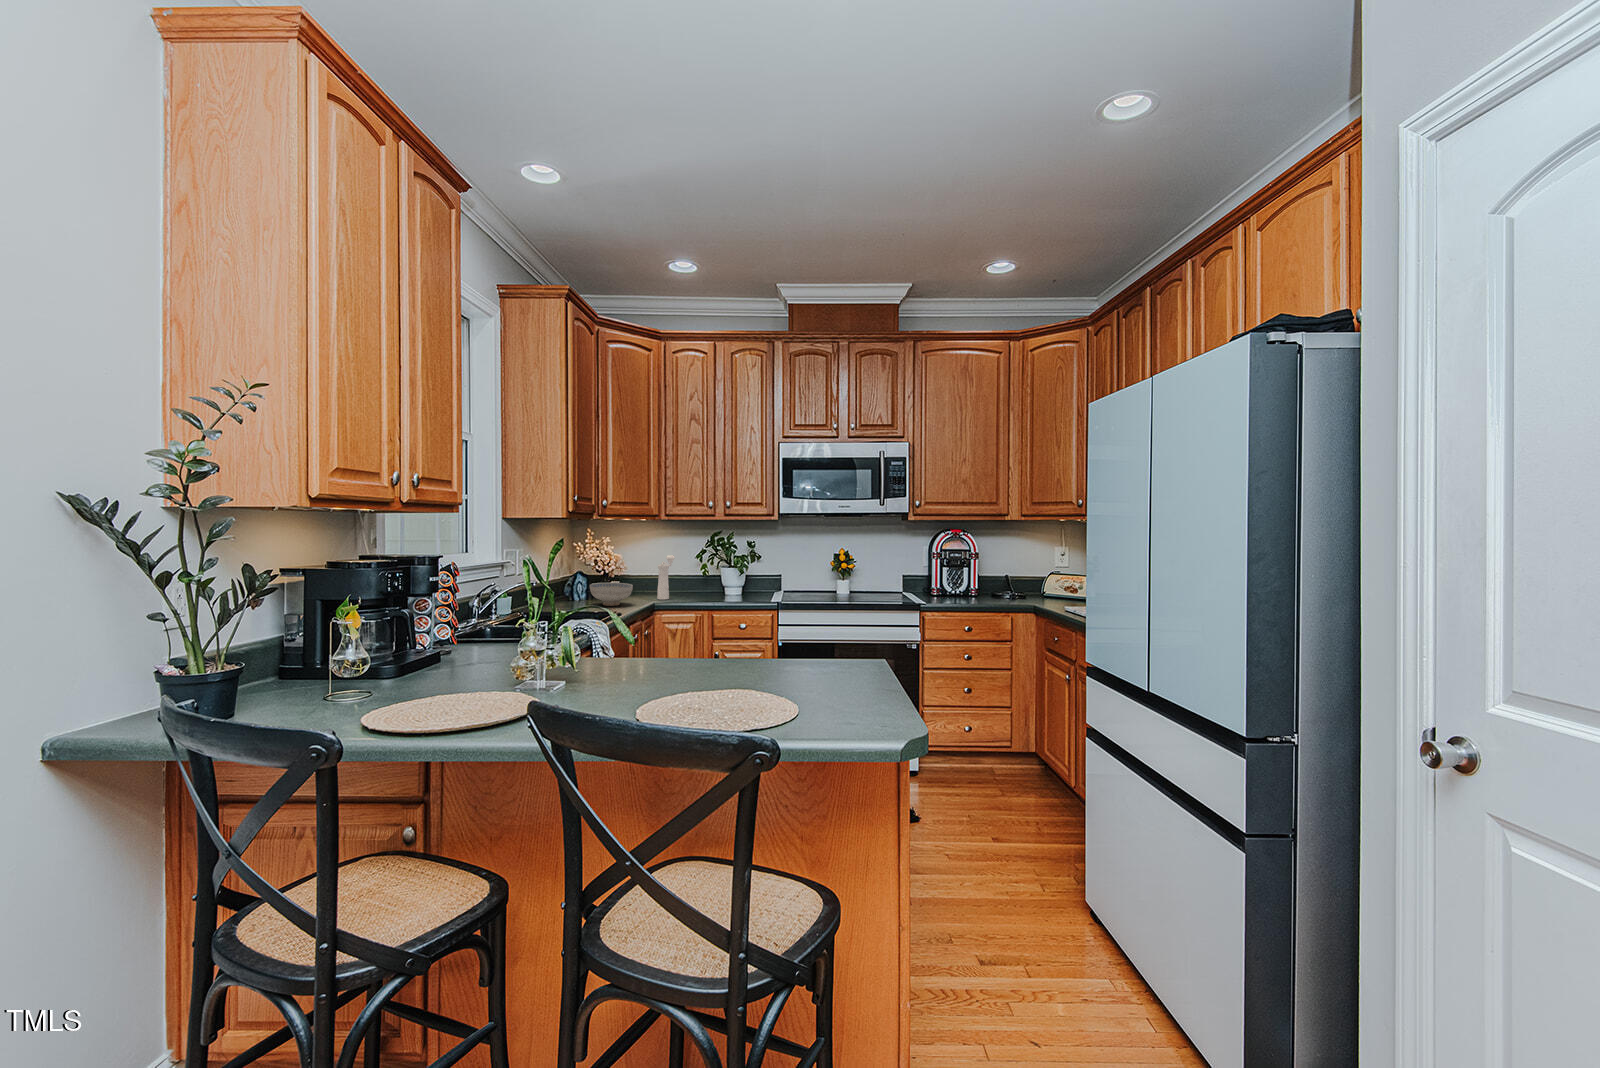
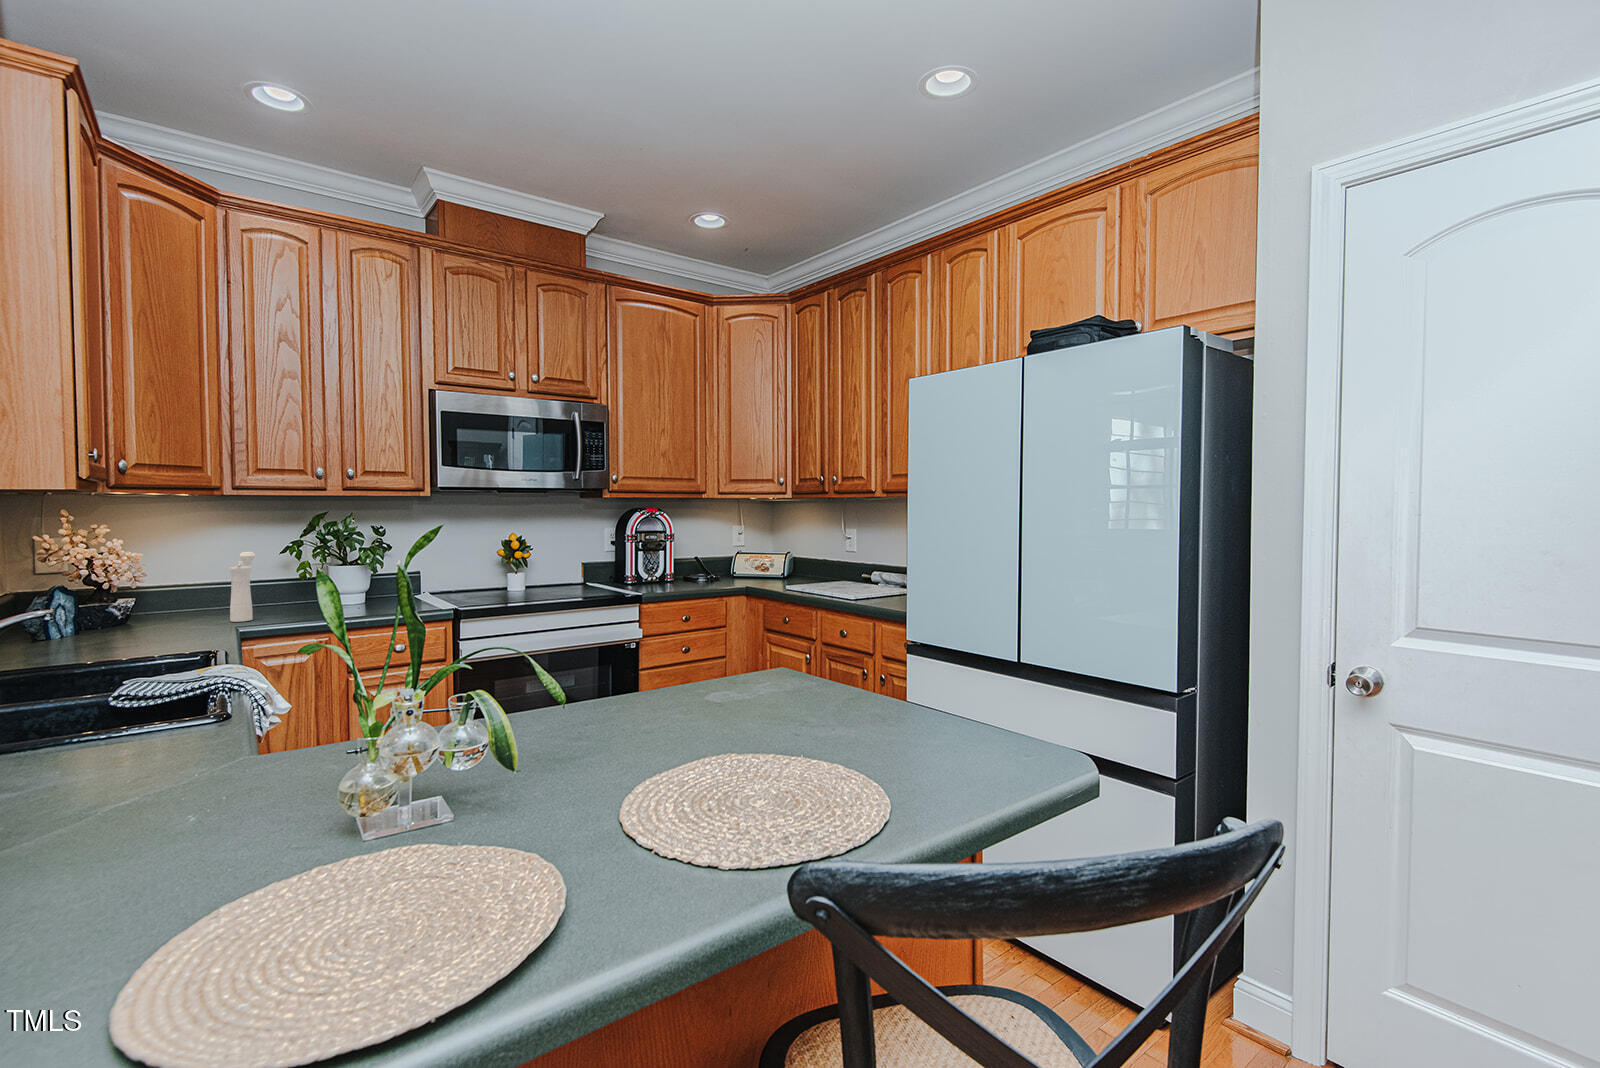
ceramic bowl: present [590,582,633,606] -> none [99,600,194,640]

